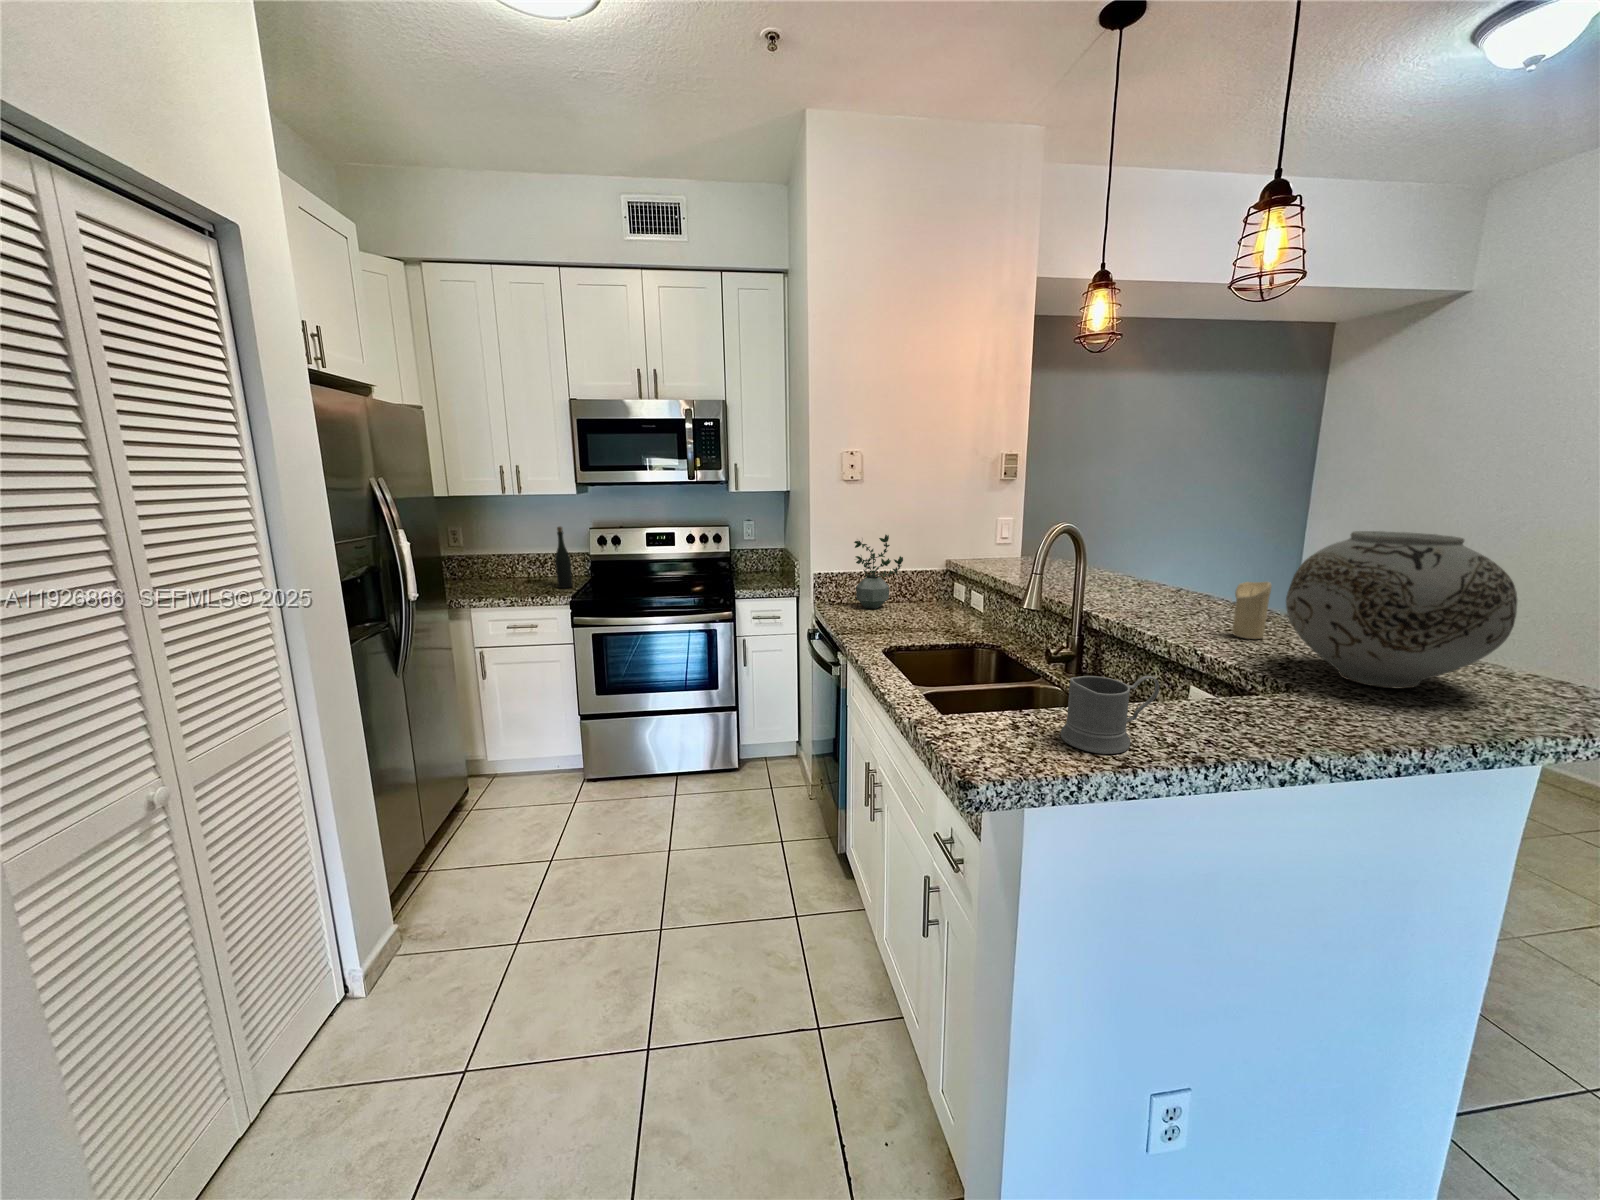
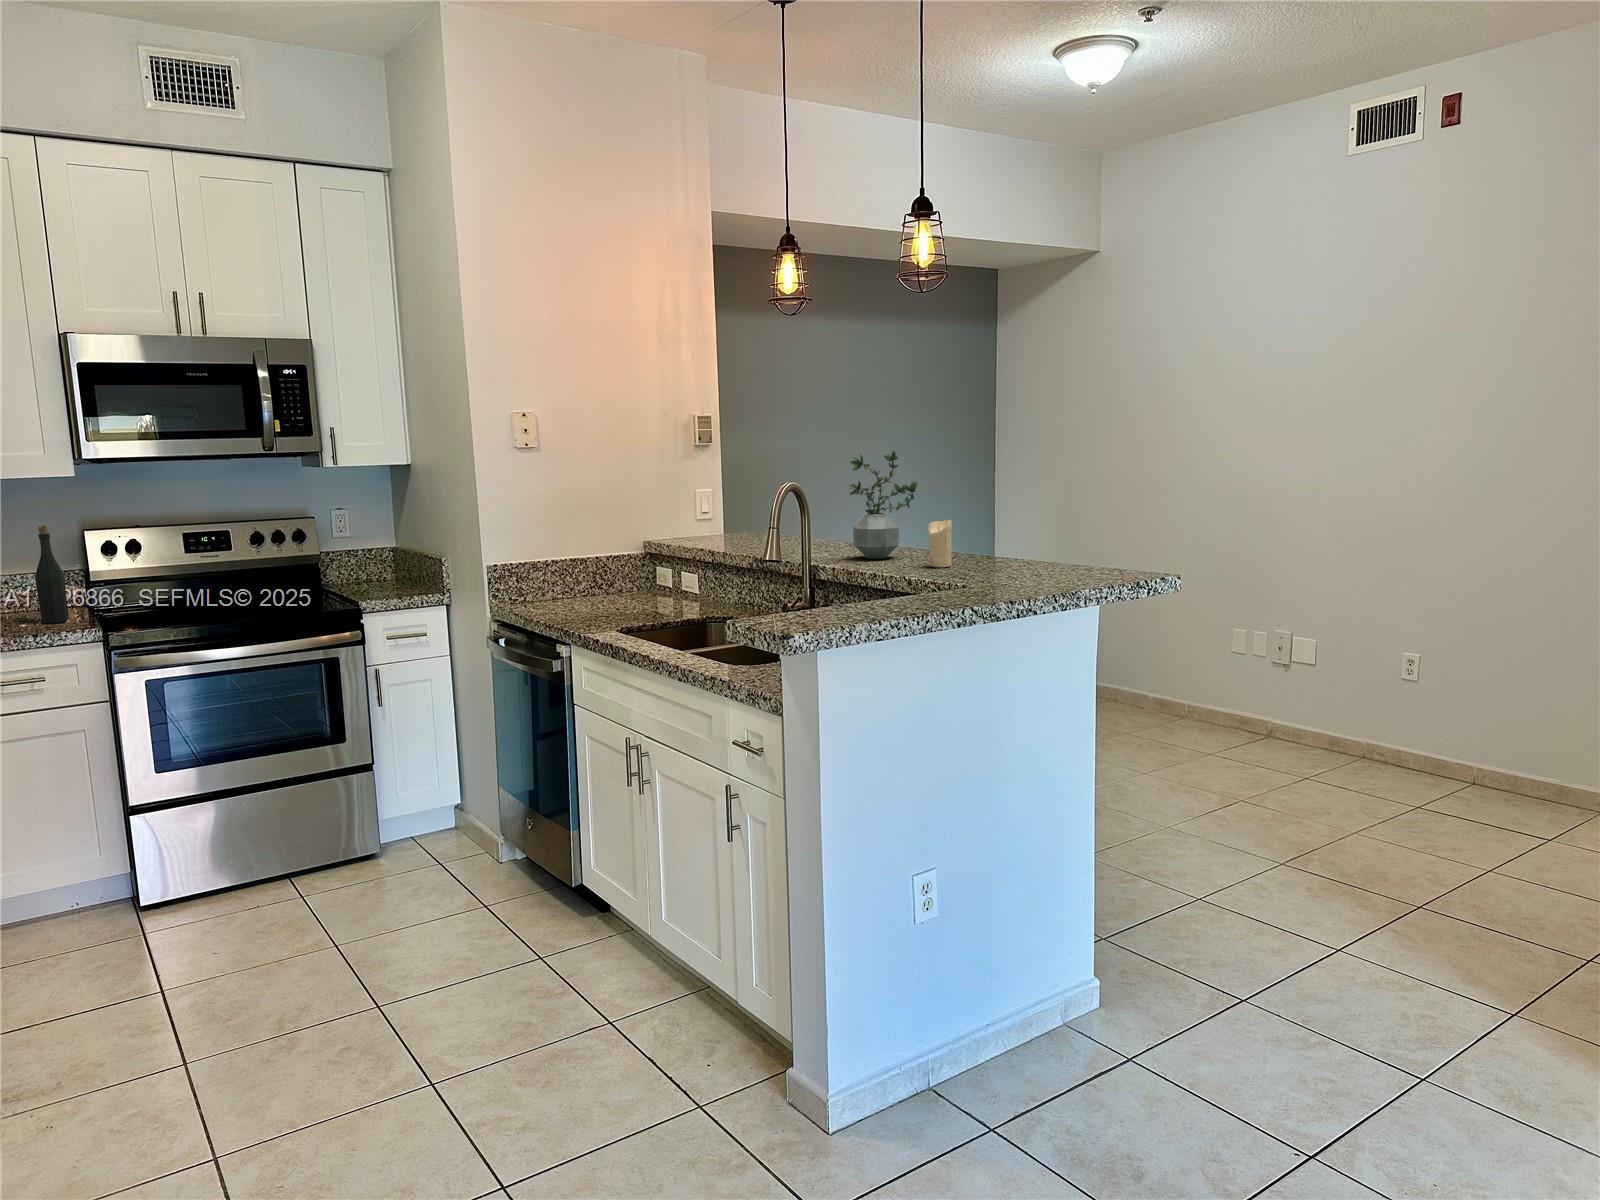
vase: present [1286,531,1517,689] -> none [958,472,1077,579]
potted plant: present [854,535,903,609] -> present [849,450,917,559]
mug: present [1061,676,1159,754] -> none [830,566,887,619]

